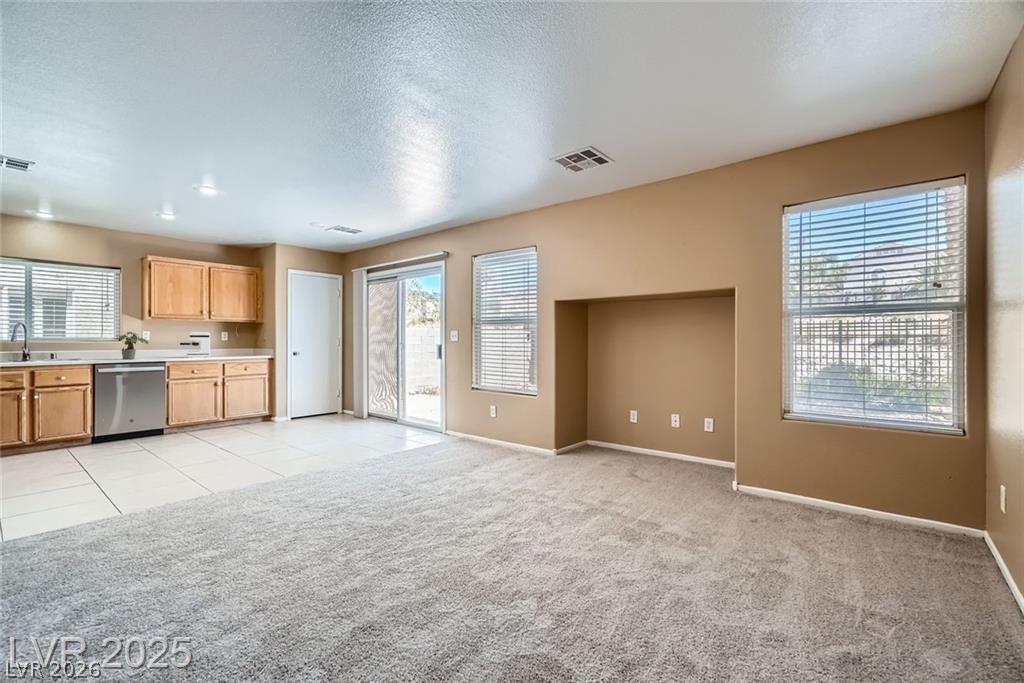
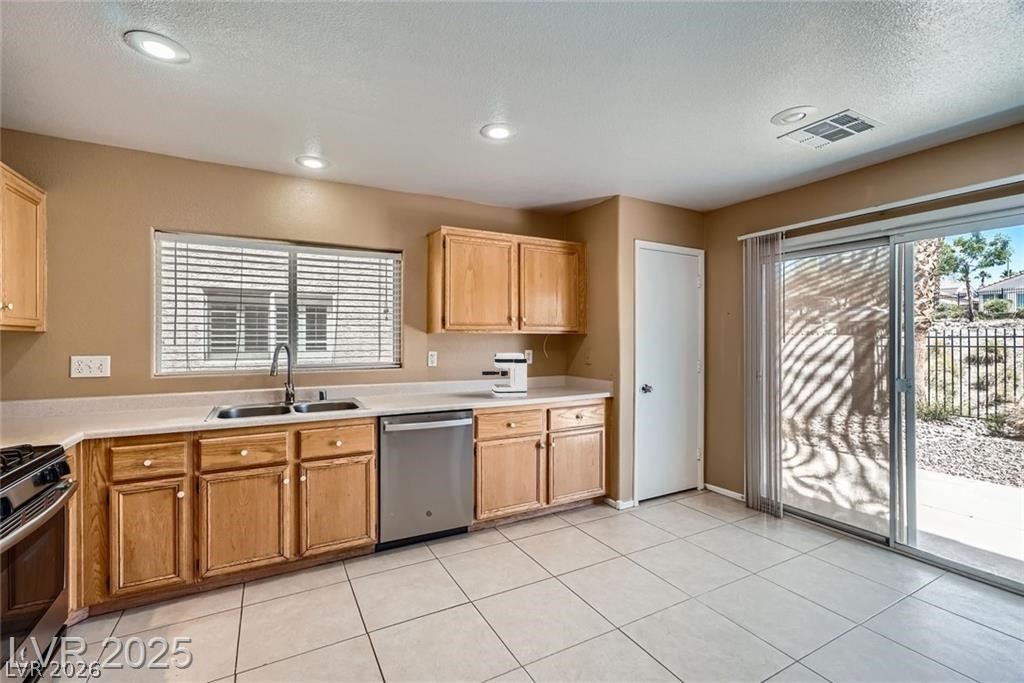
potted plant: present [119,332,148,359] -> none [406,355,447,402]

